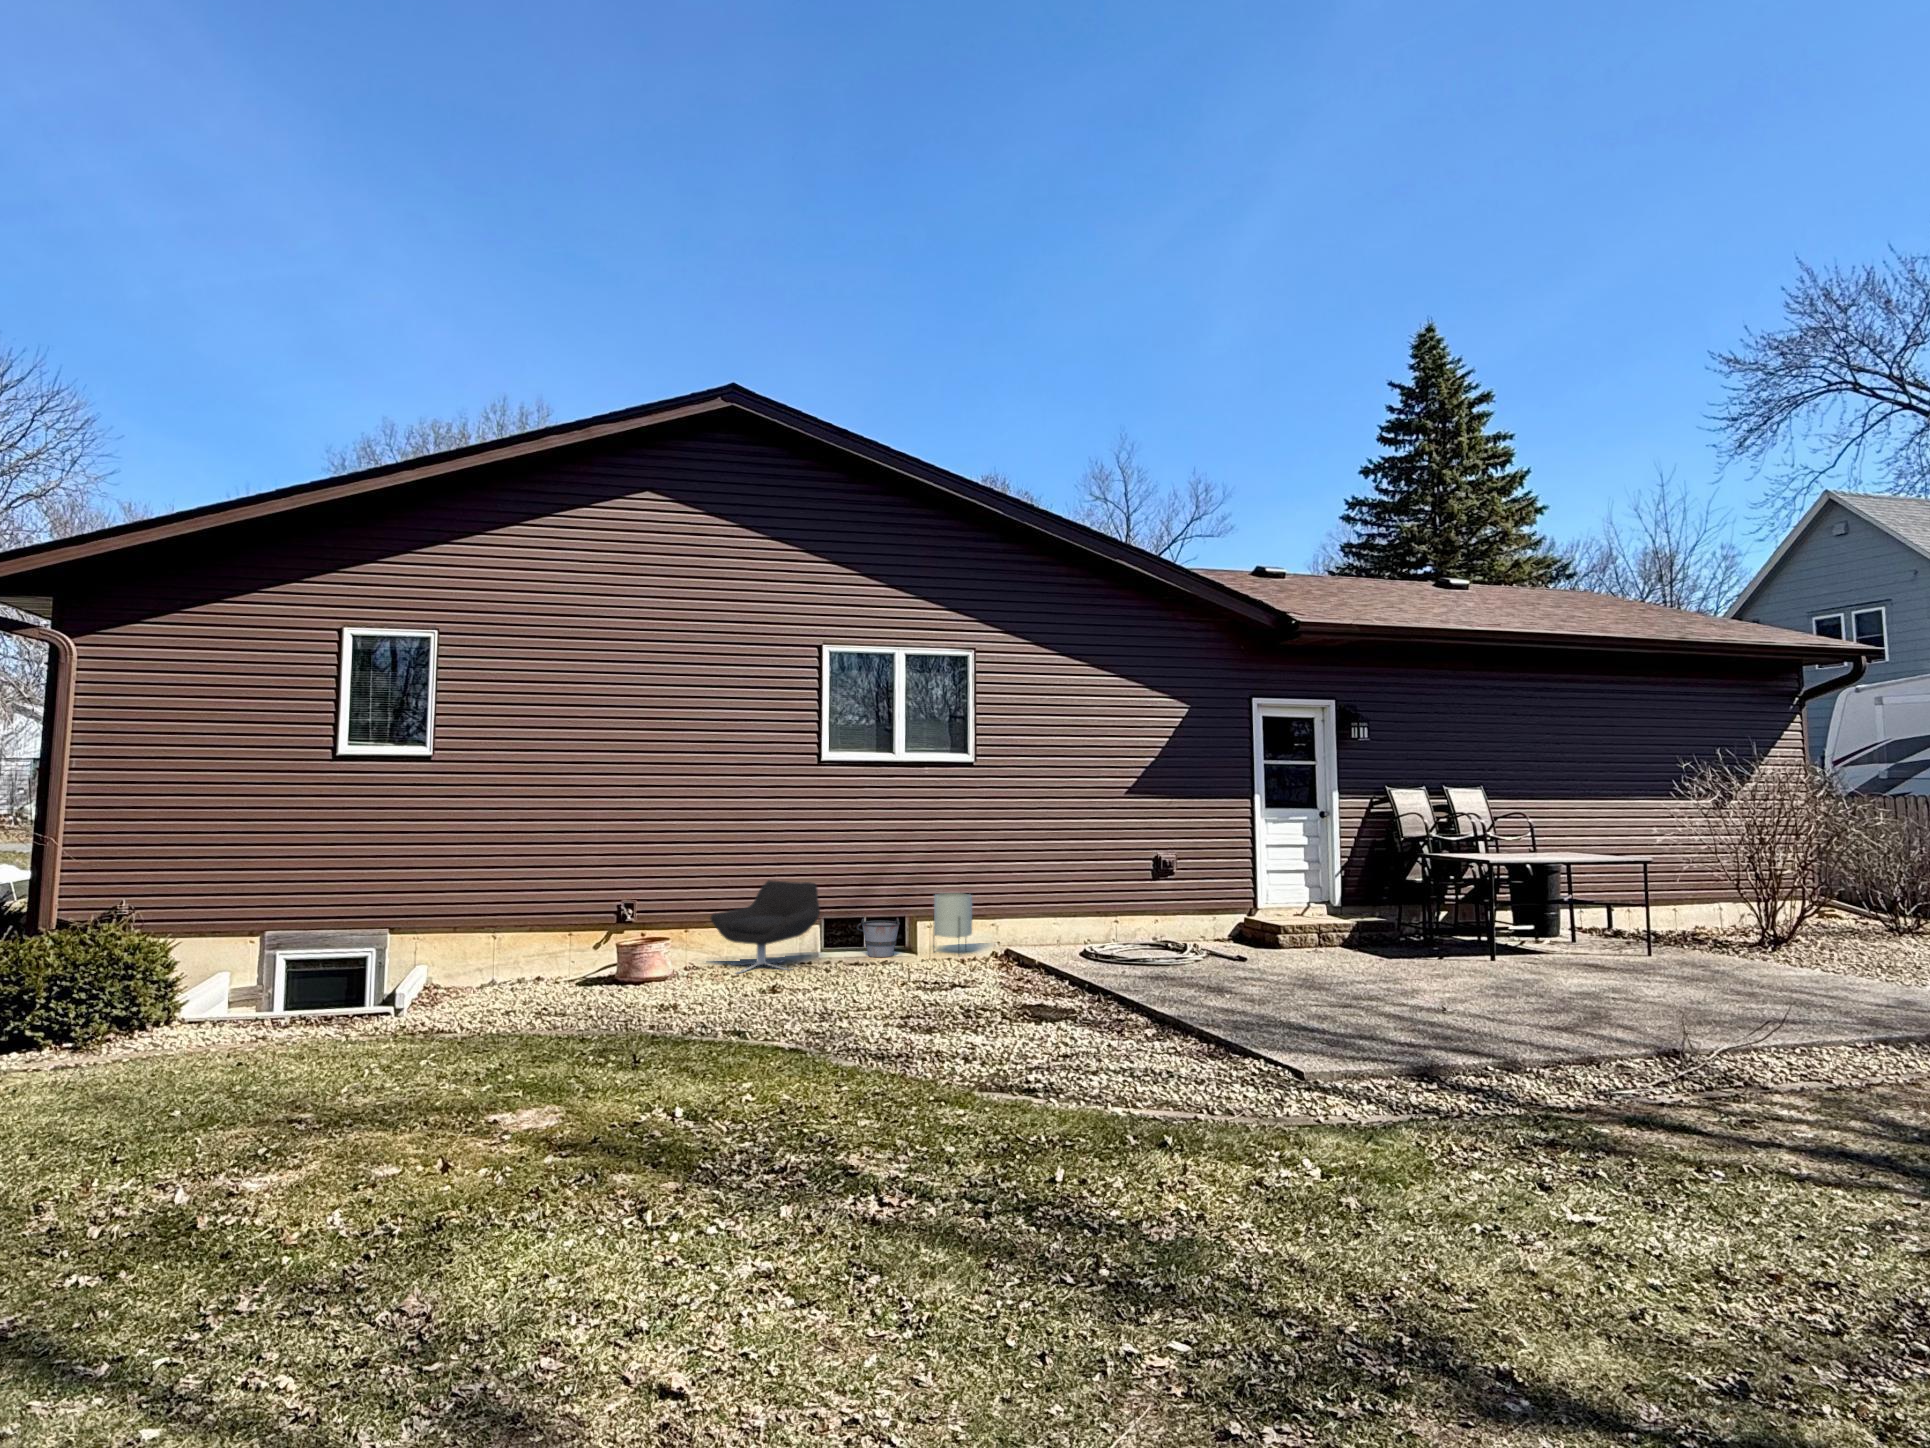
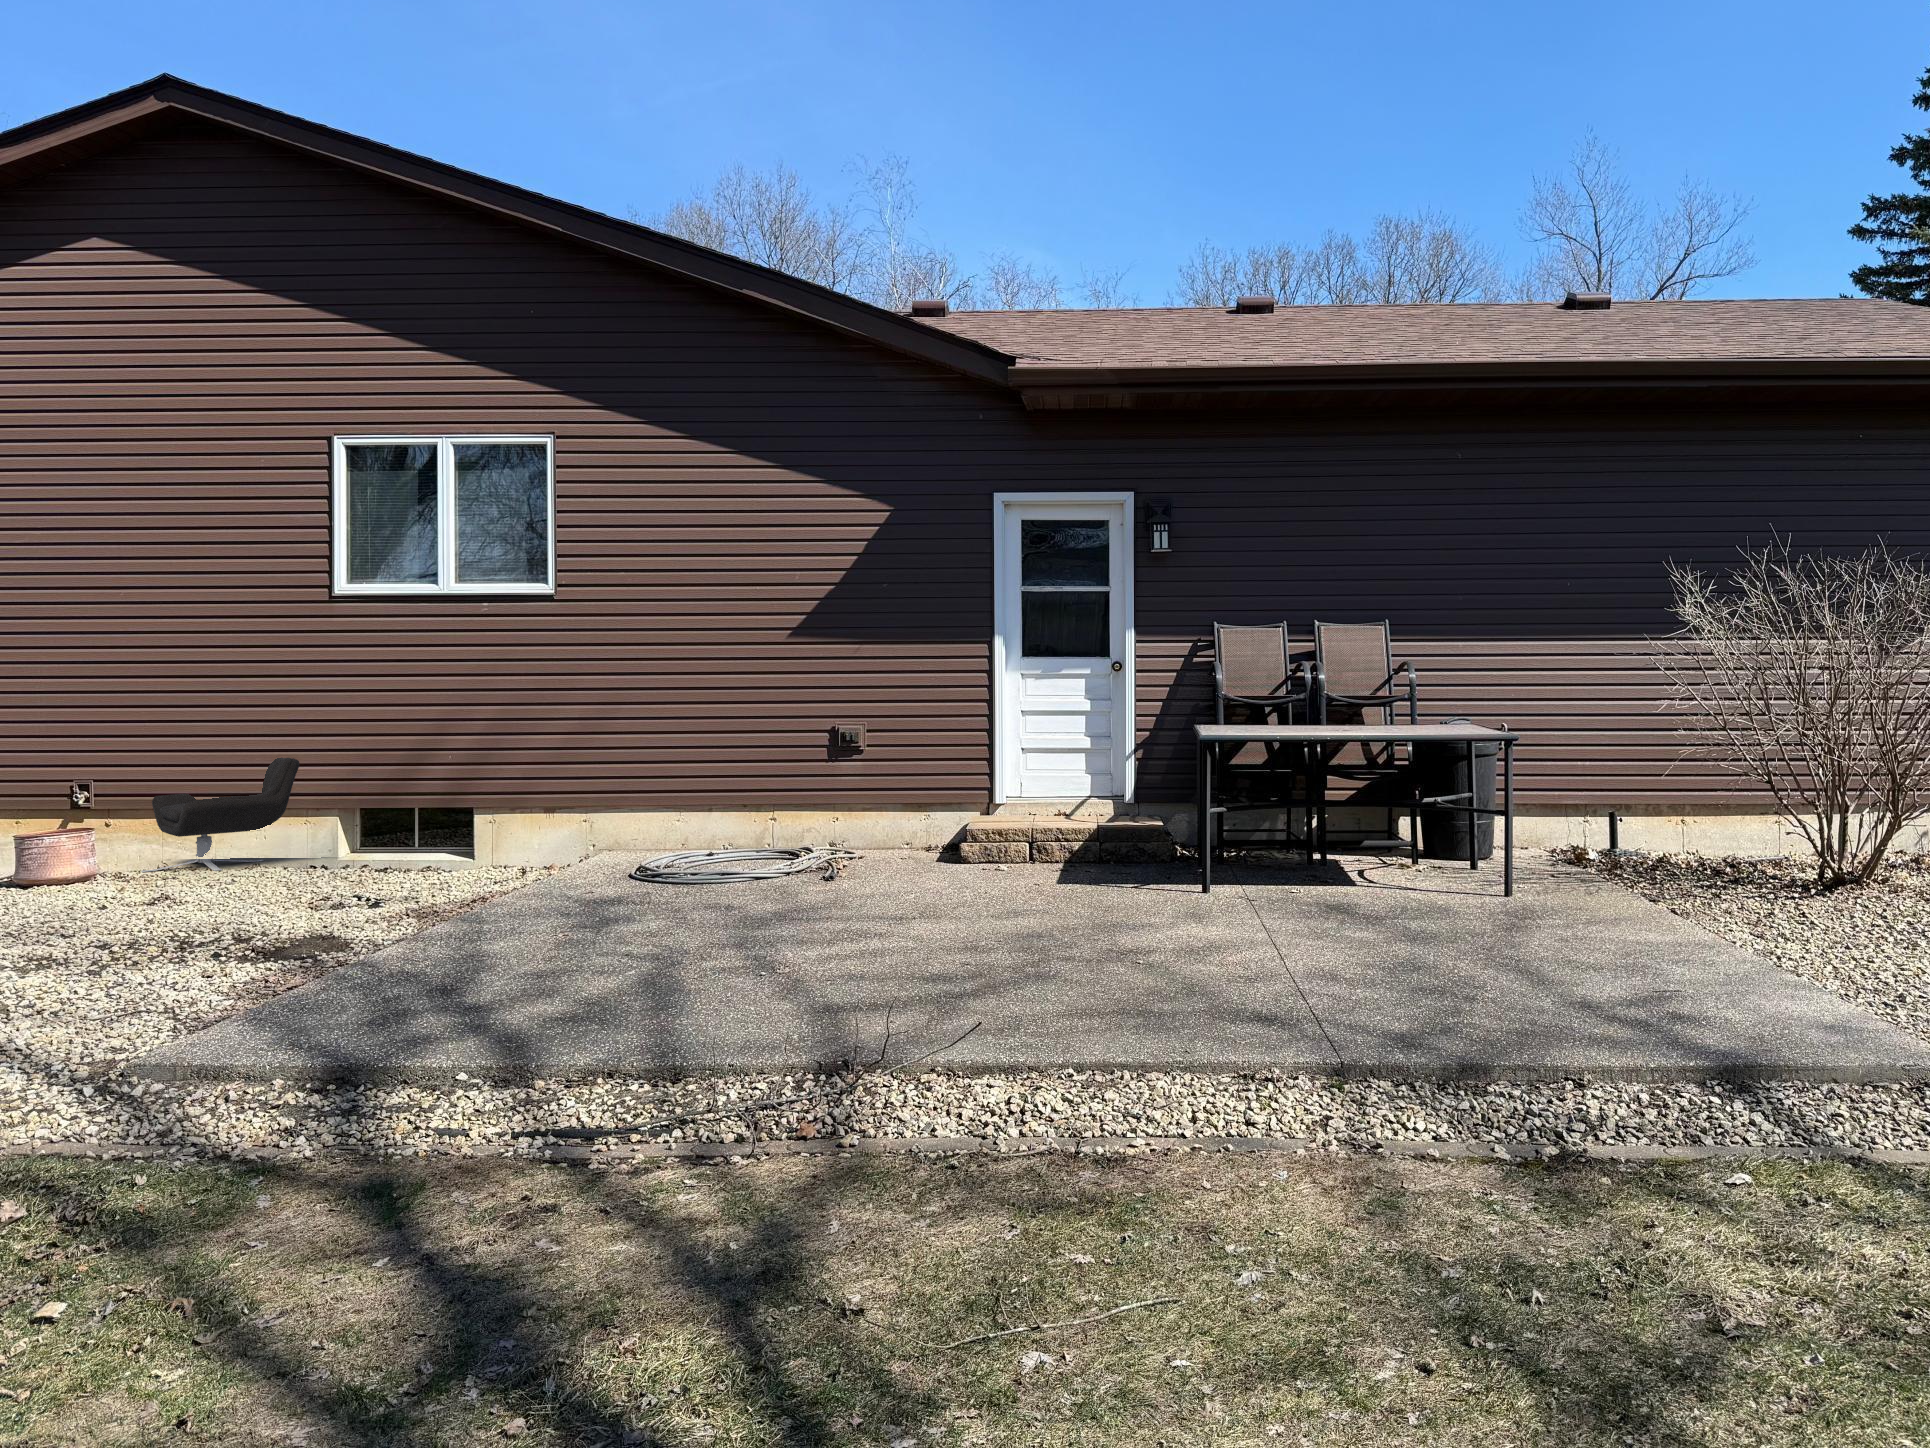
planter: present [934,893,972,951] -> none [470,777,528,862]
bucket: present [857,918,900,957] -> none [374,808,441,860]

